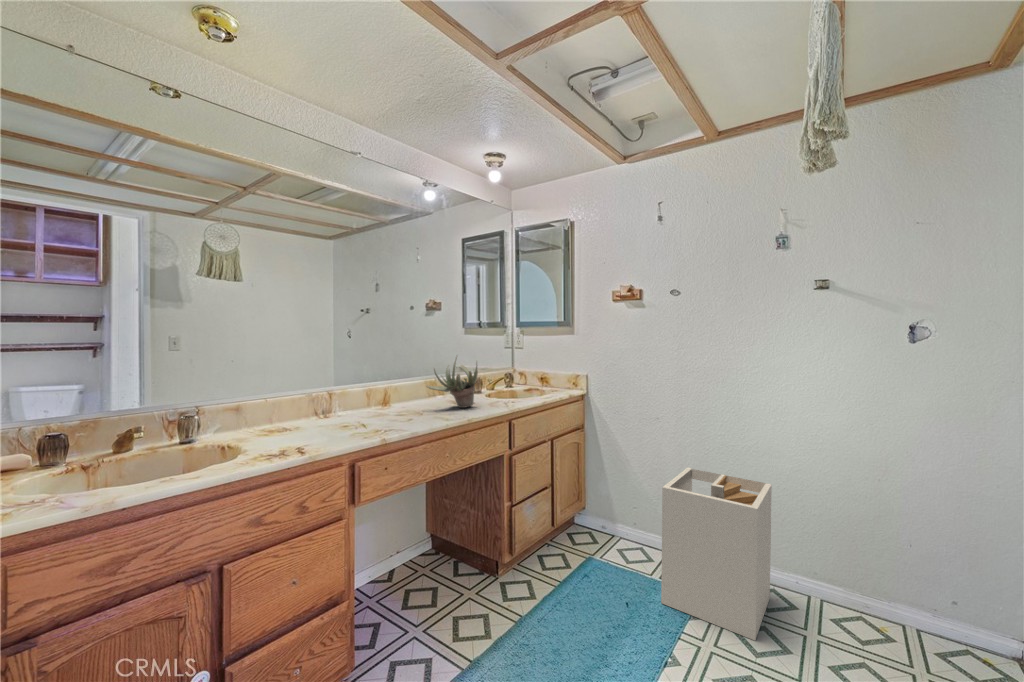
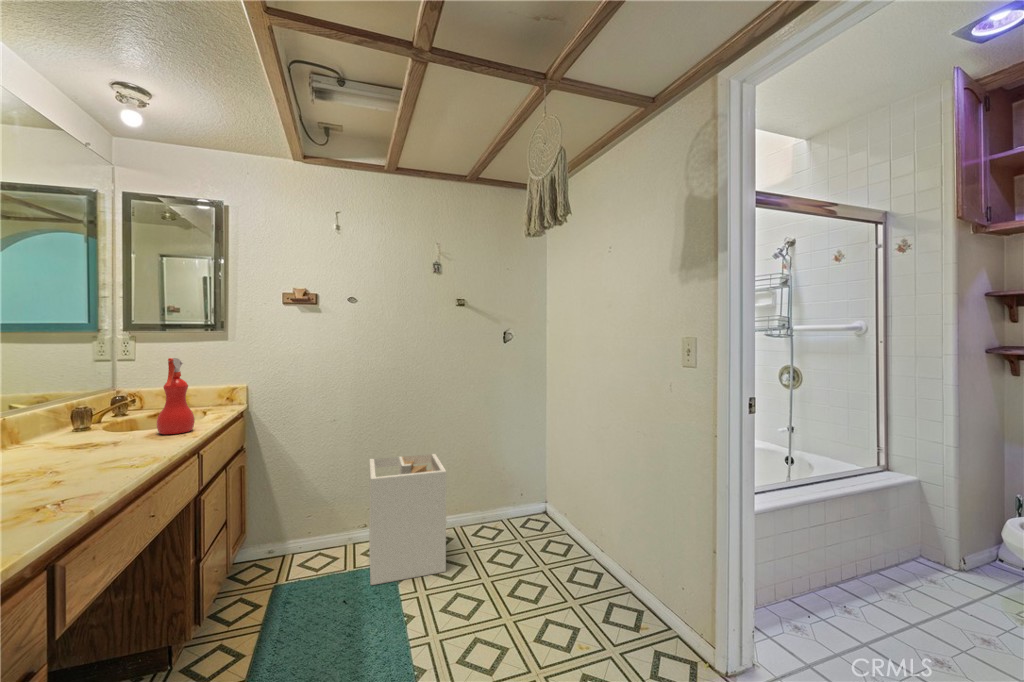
spray bottle: none [500,347,522,405] -> present [157,358,195,434]
succulent plant: present [427,357,478,408] -> none [37,372,139,451]

